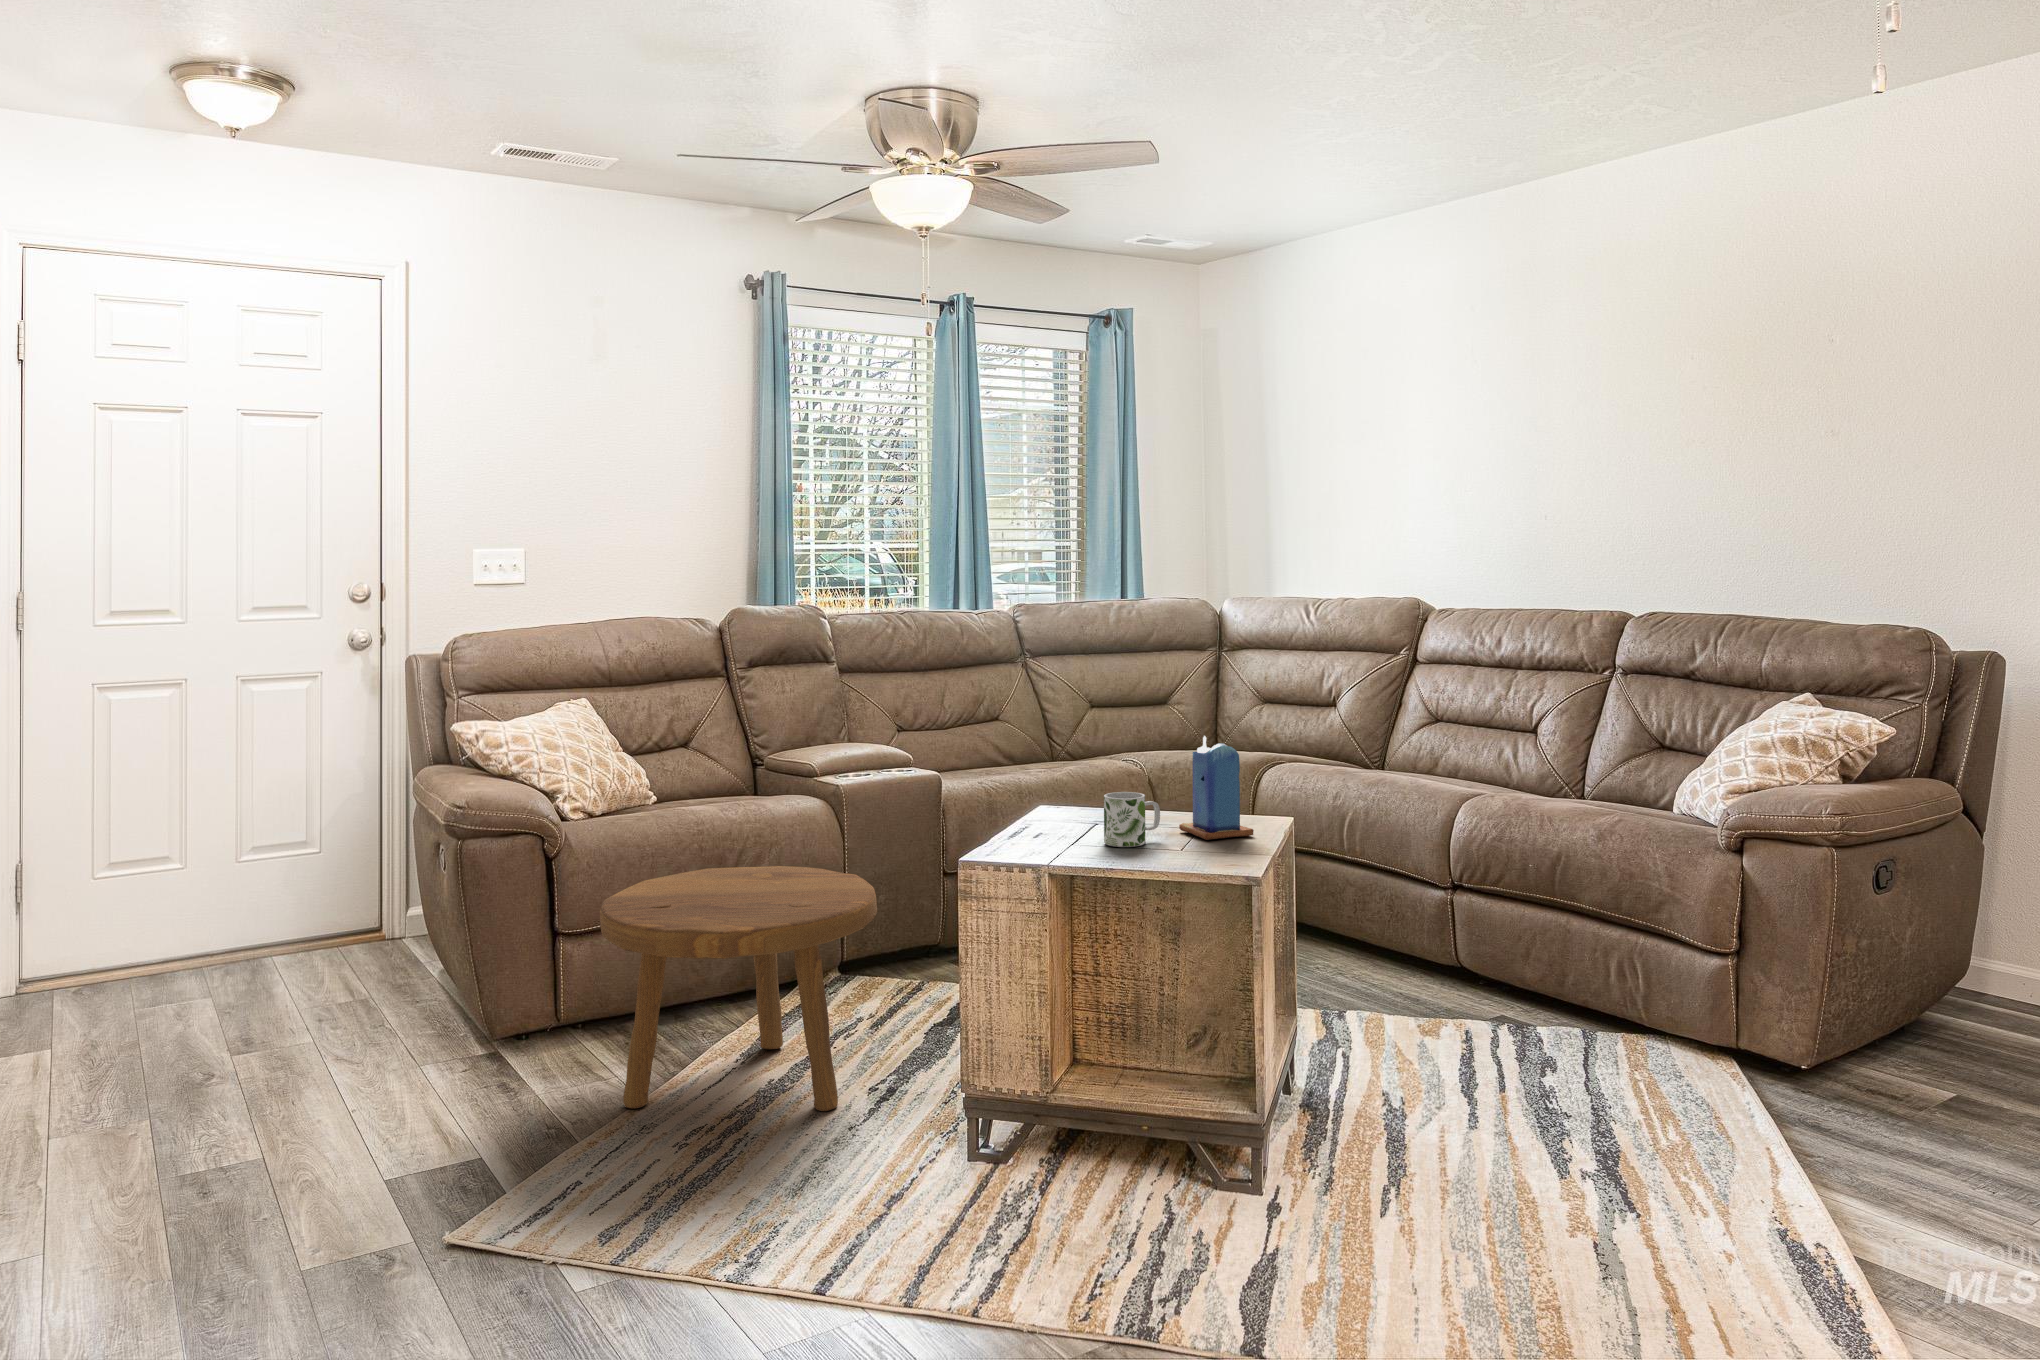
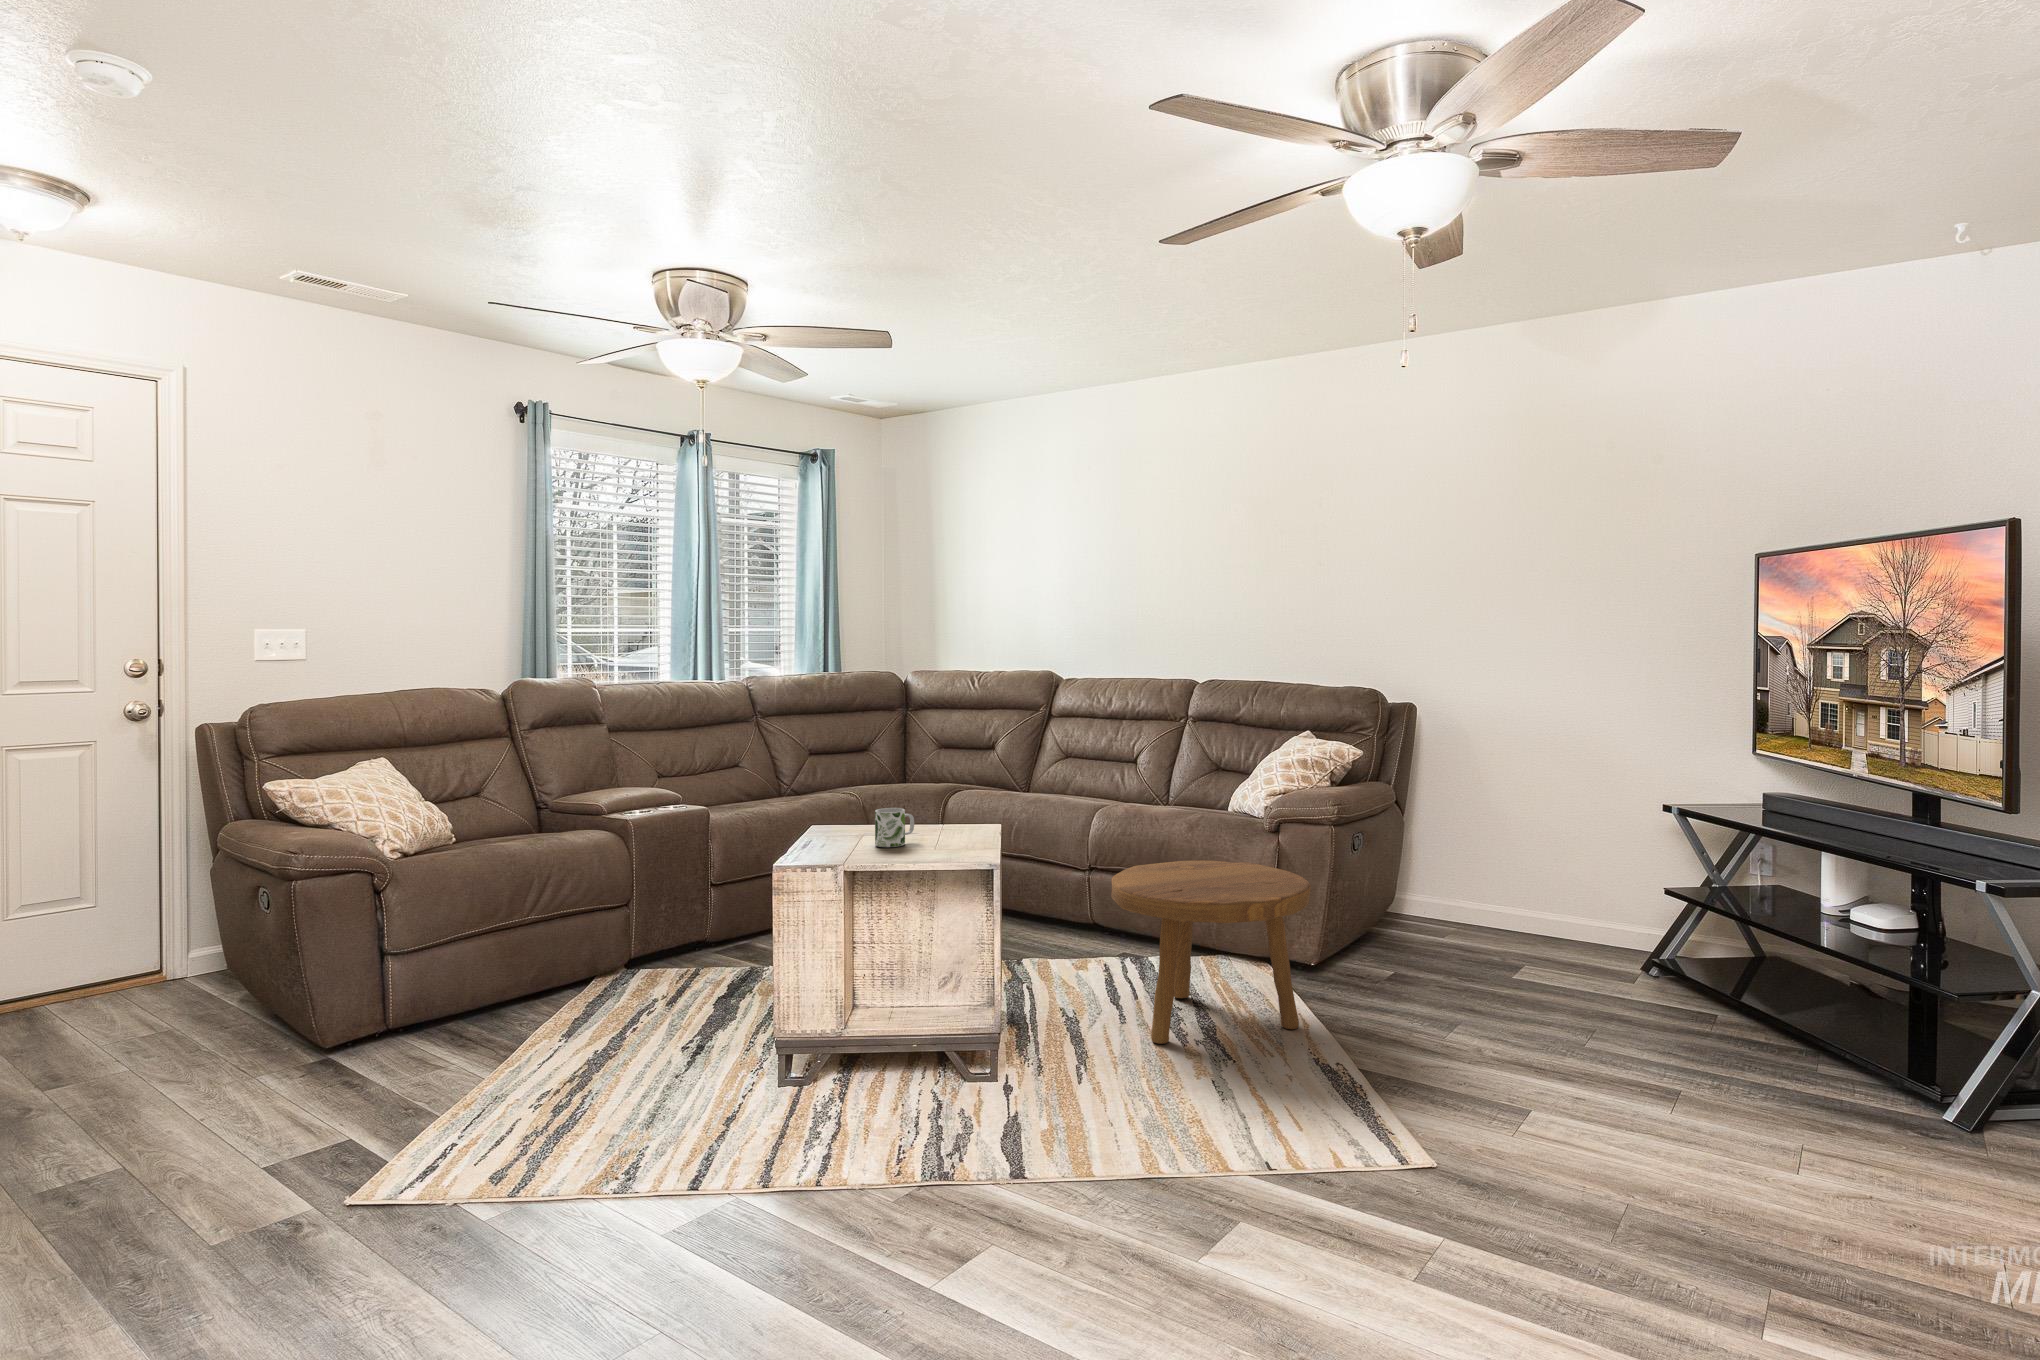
candle: present [1179,736,1253,840] -> none [925,766,979,839]
footstool: present [600,866,877,1111] -> present [1111,860,1311,1044]

